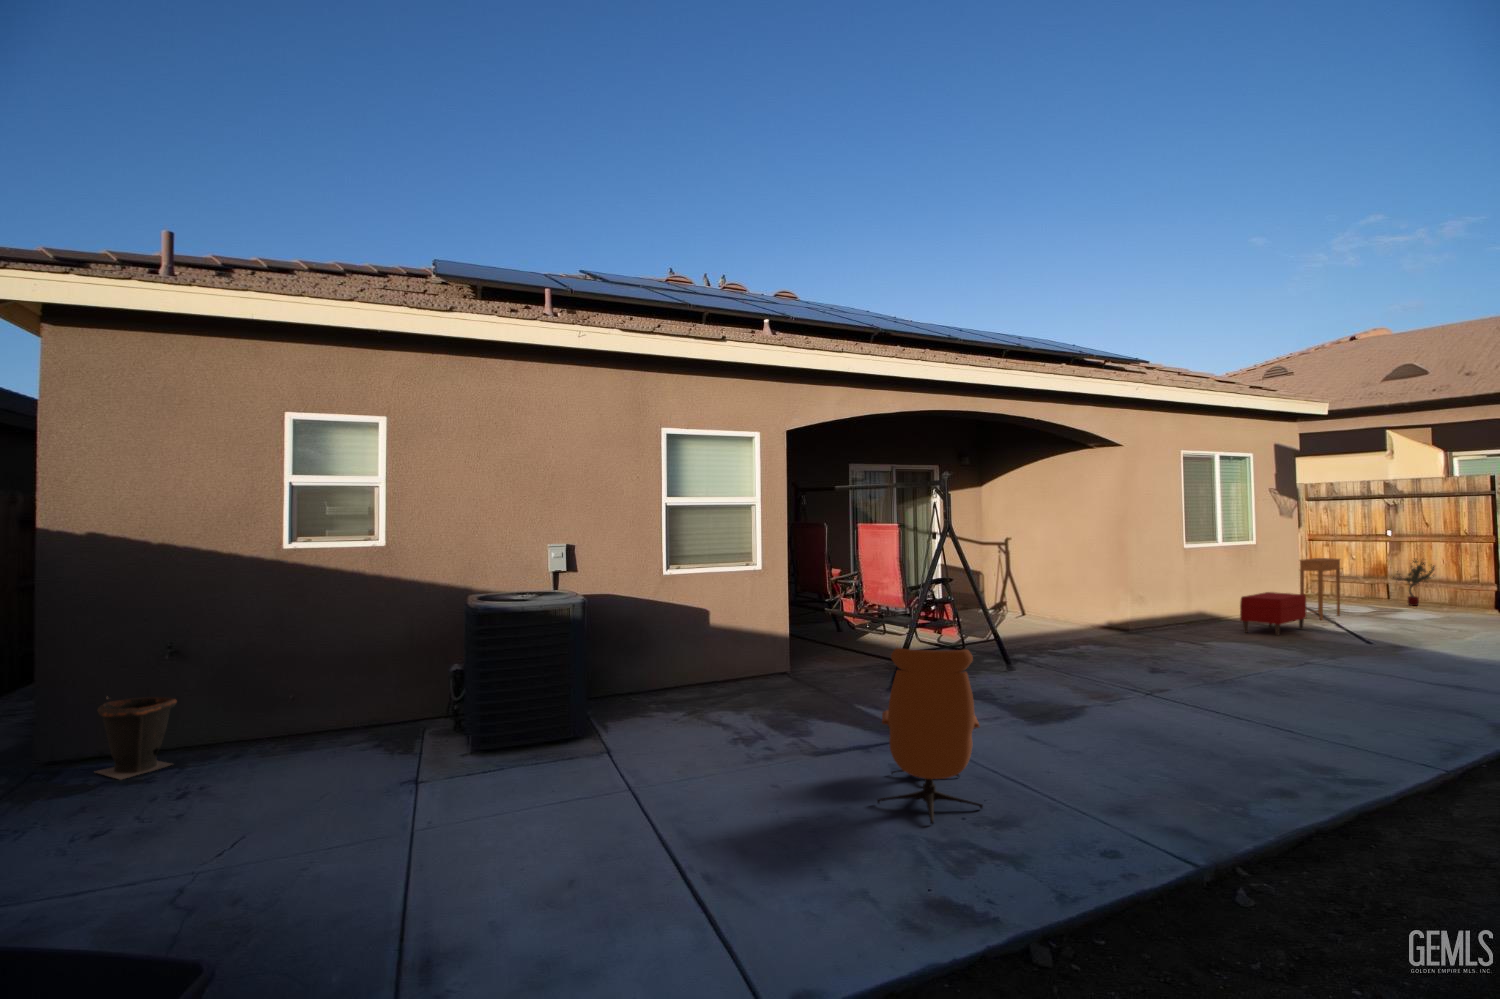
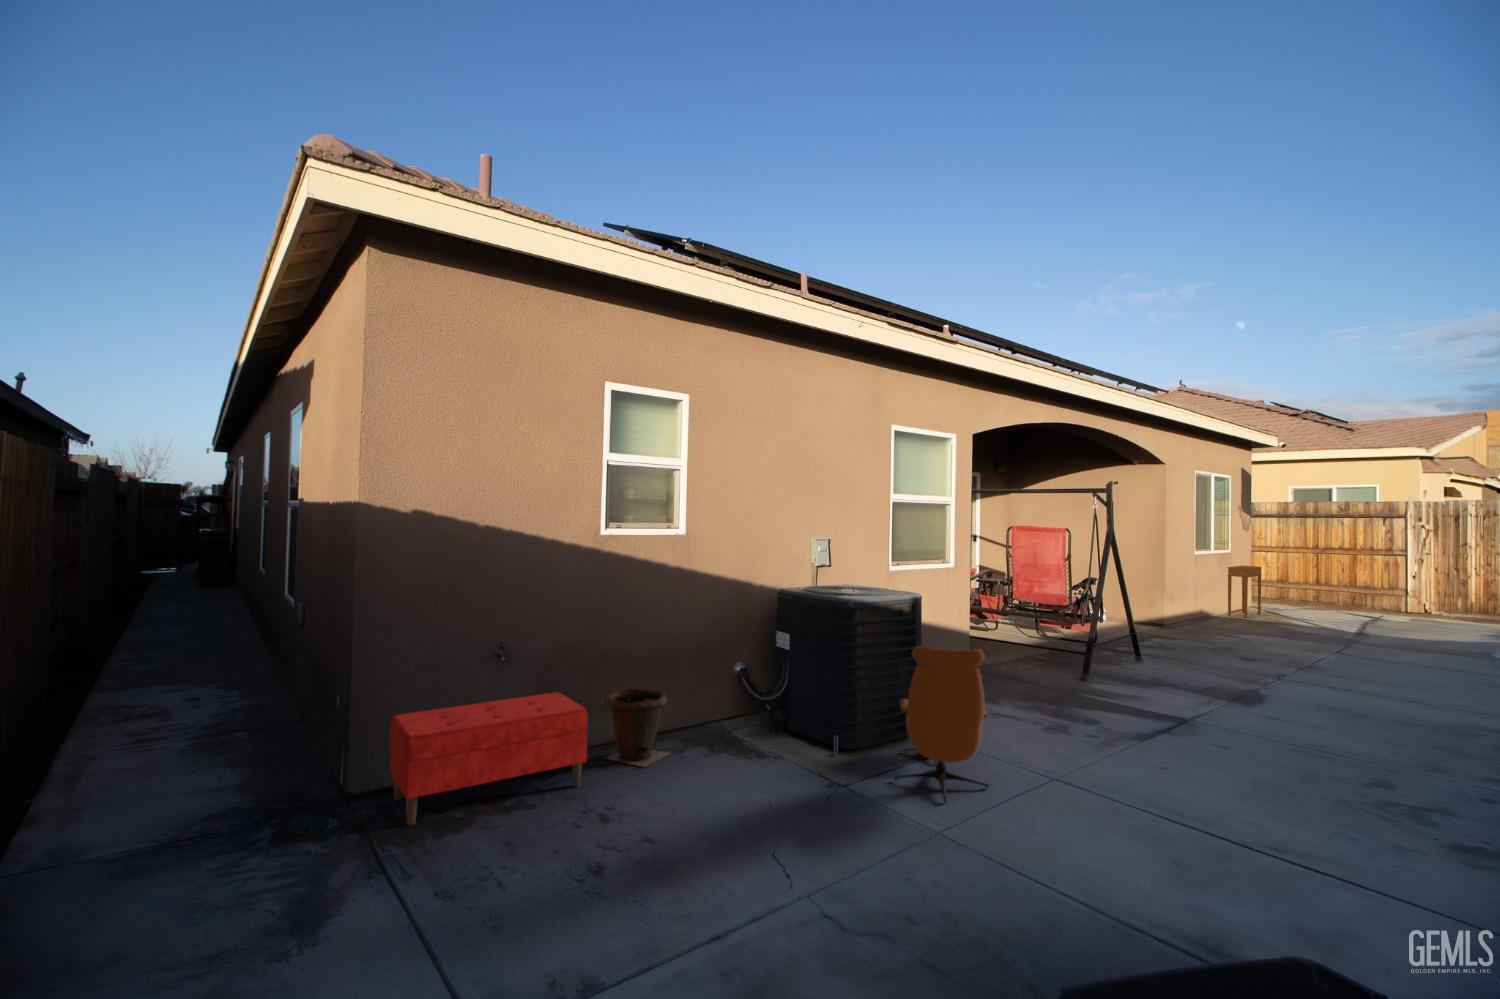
potted tree: present [1393,559,1435,606] -> none [1301,567,1340,607]
bench: present [1240,592,1307,636] -> present [390,692,588,825]
bucket: present [94,697,177,780] -> present [607,688,670,767]

